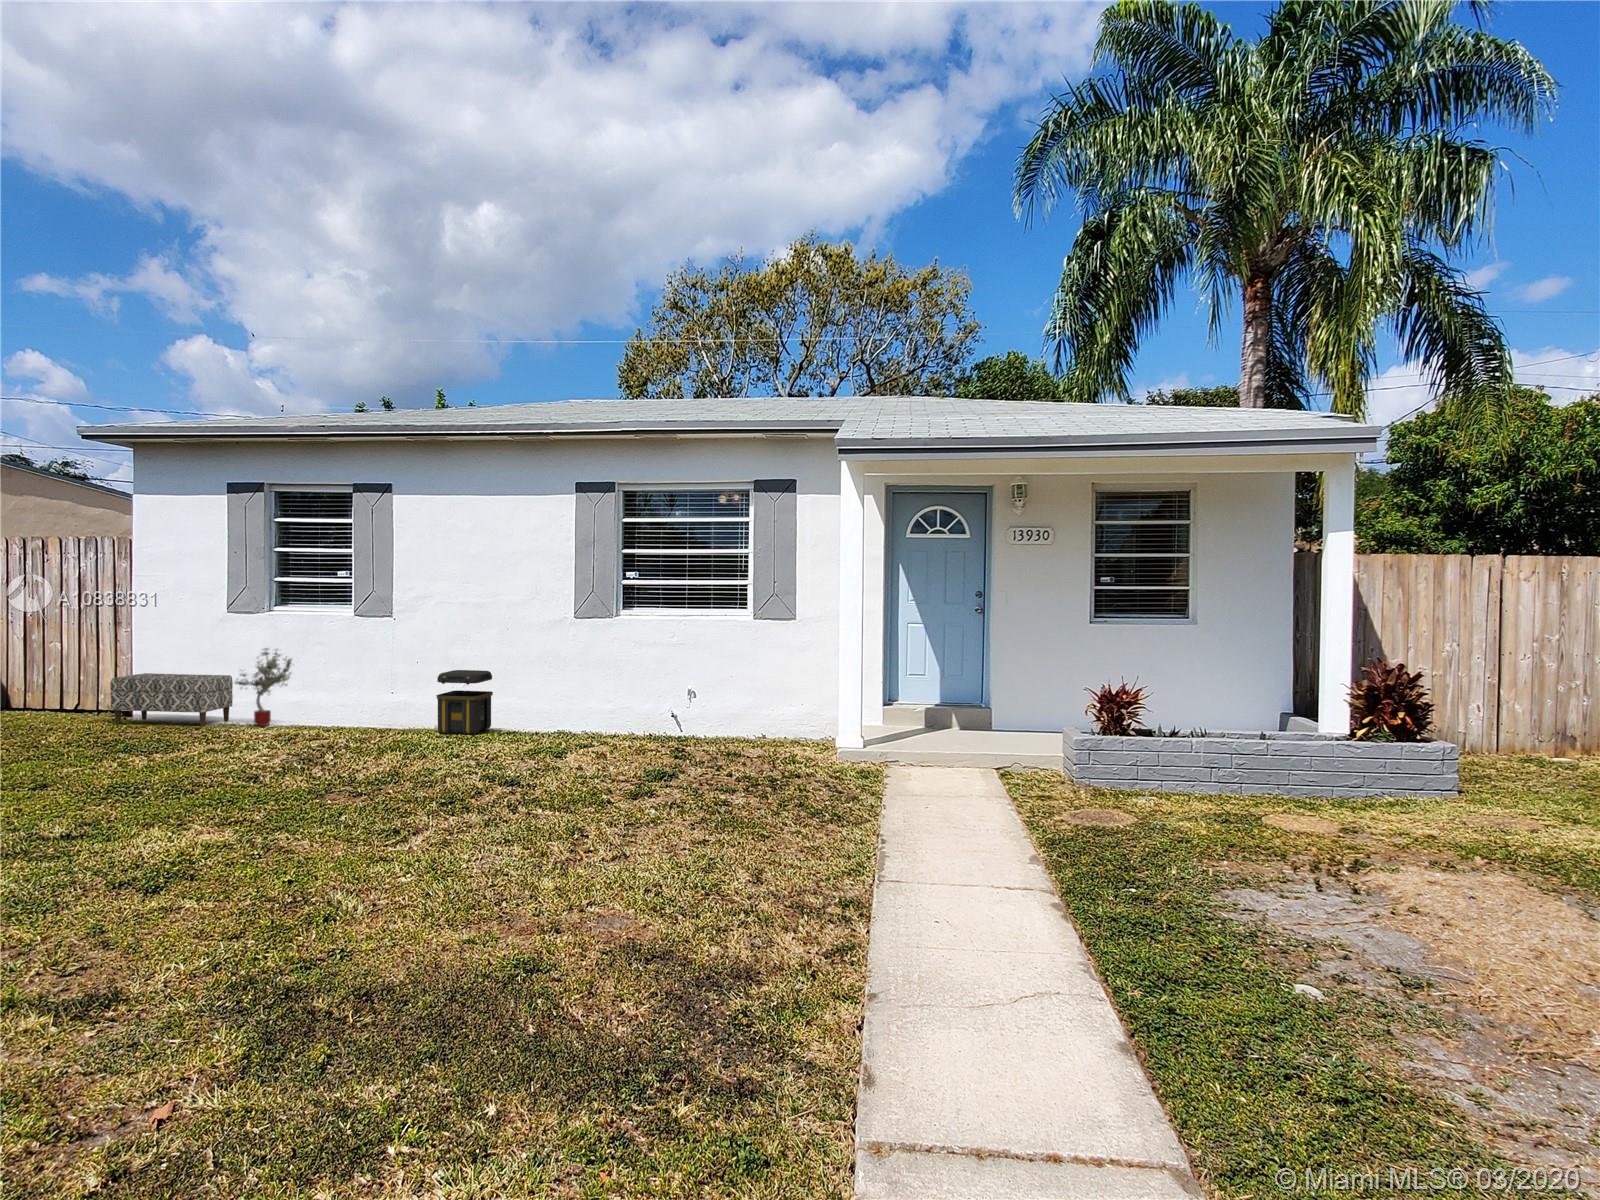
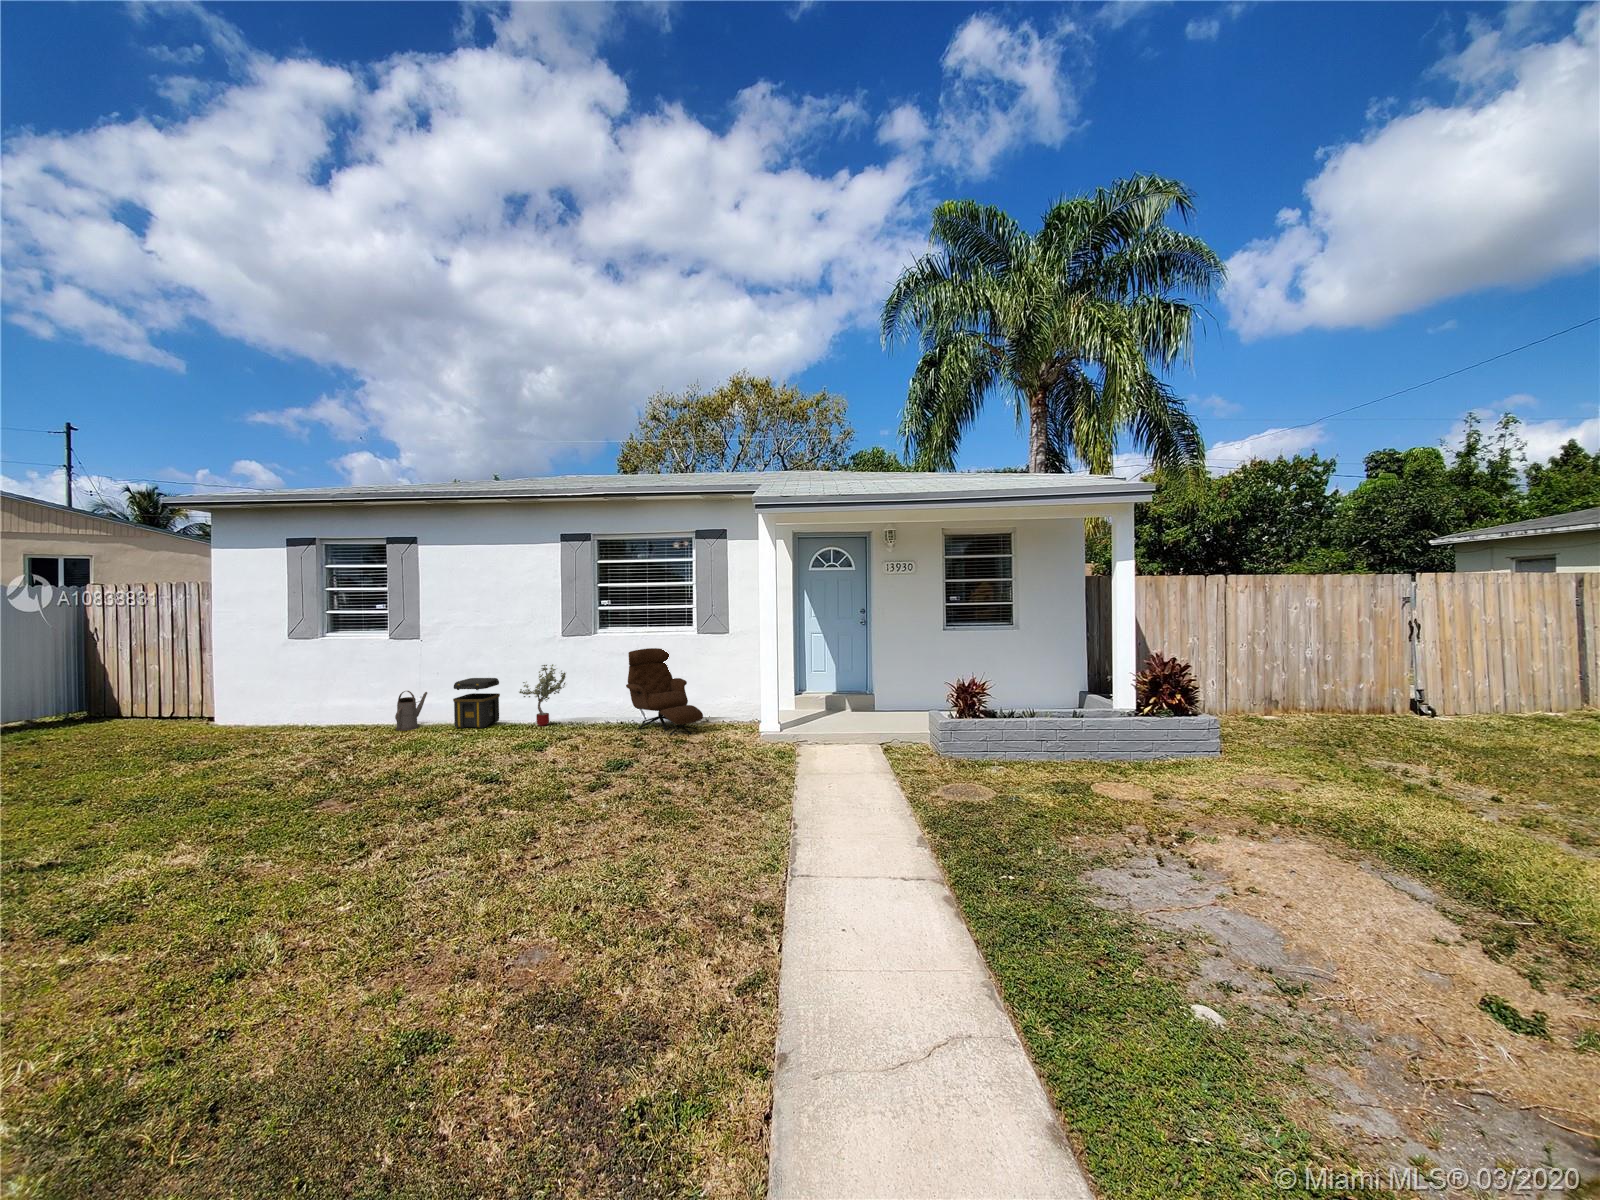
lounge chair: none [659,638,760,751] -> present [626,648,703,735]
potted tree: present [235,648,292,726] -> present [519,664,566,726]
bench: present [111,673,233,727] -> none [188,687,294,730]
watering can: none [364,683,400,734] -> present [395,691,427,731]

